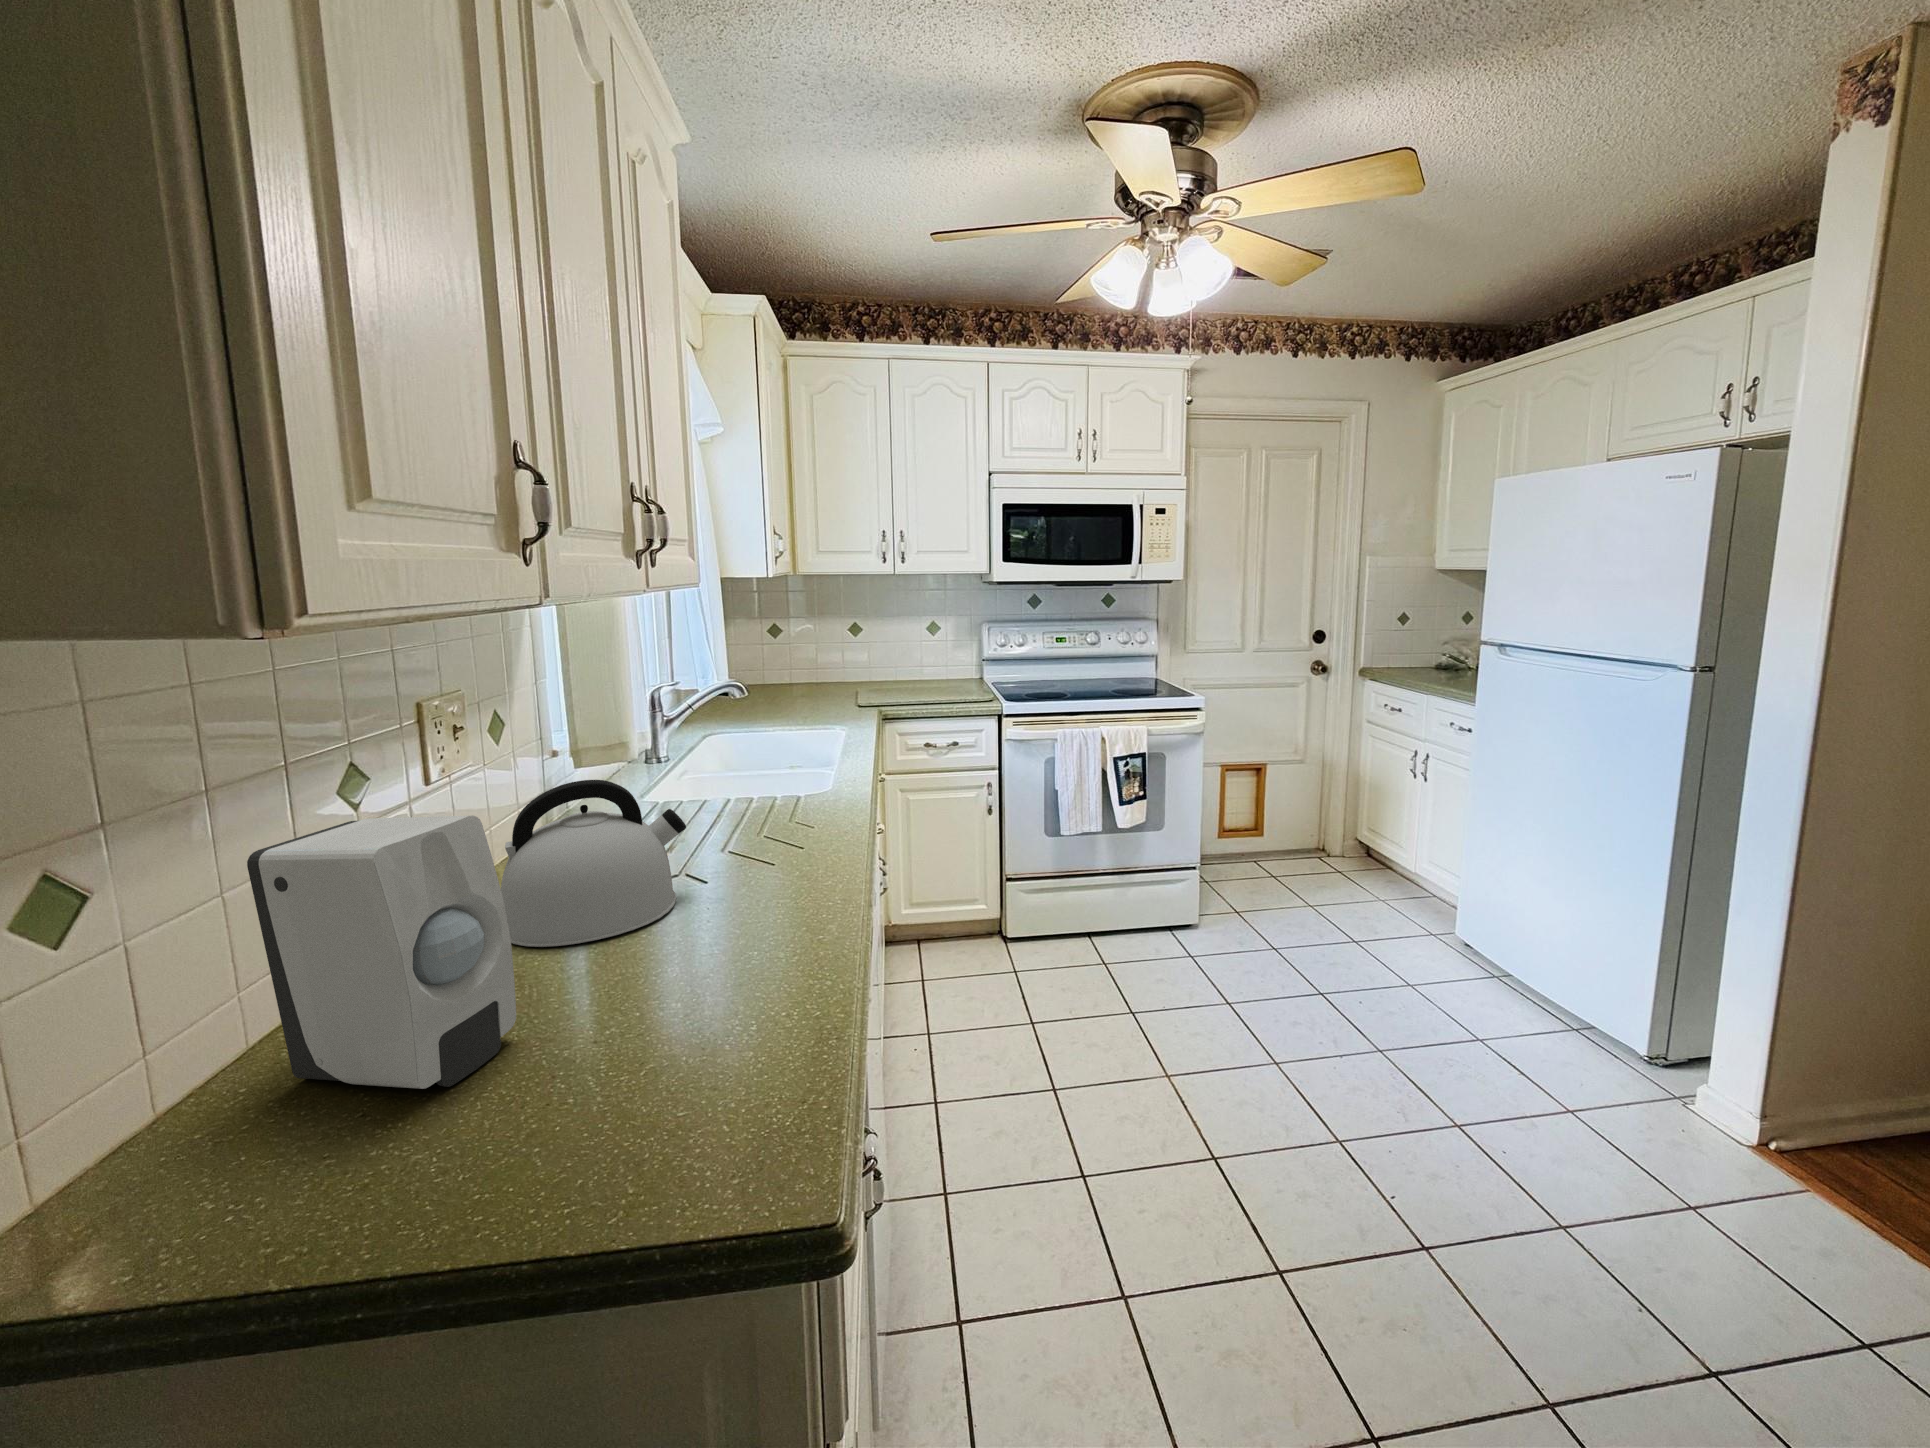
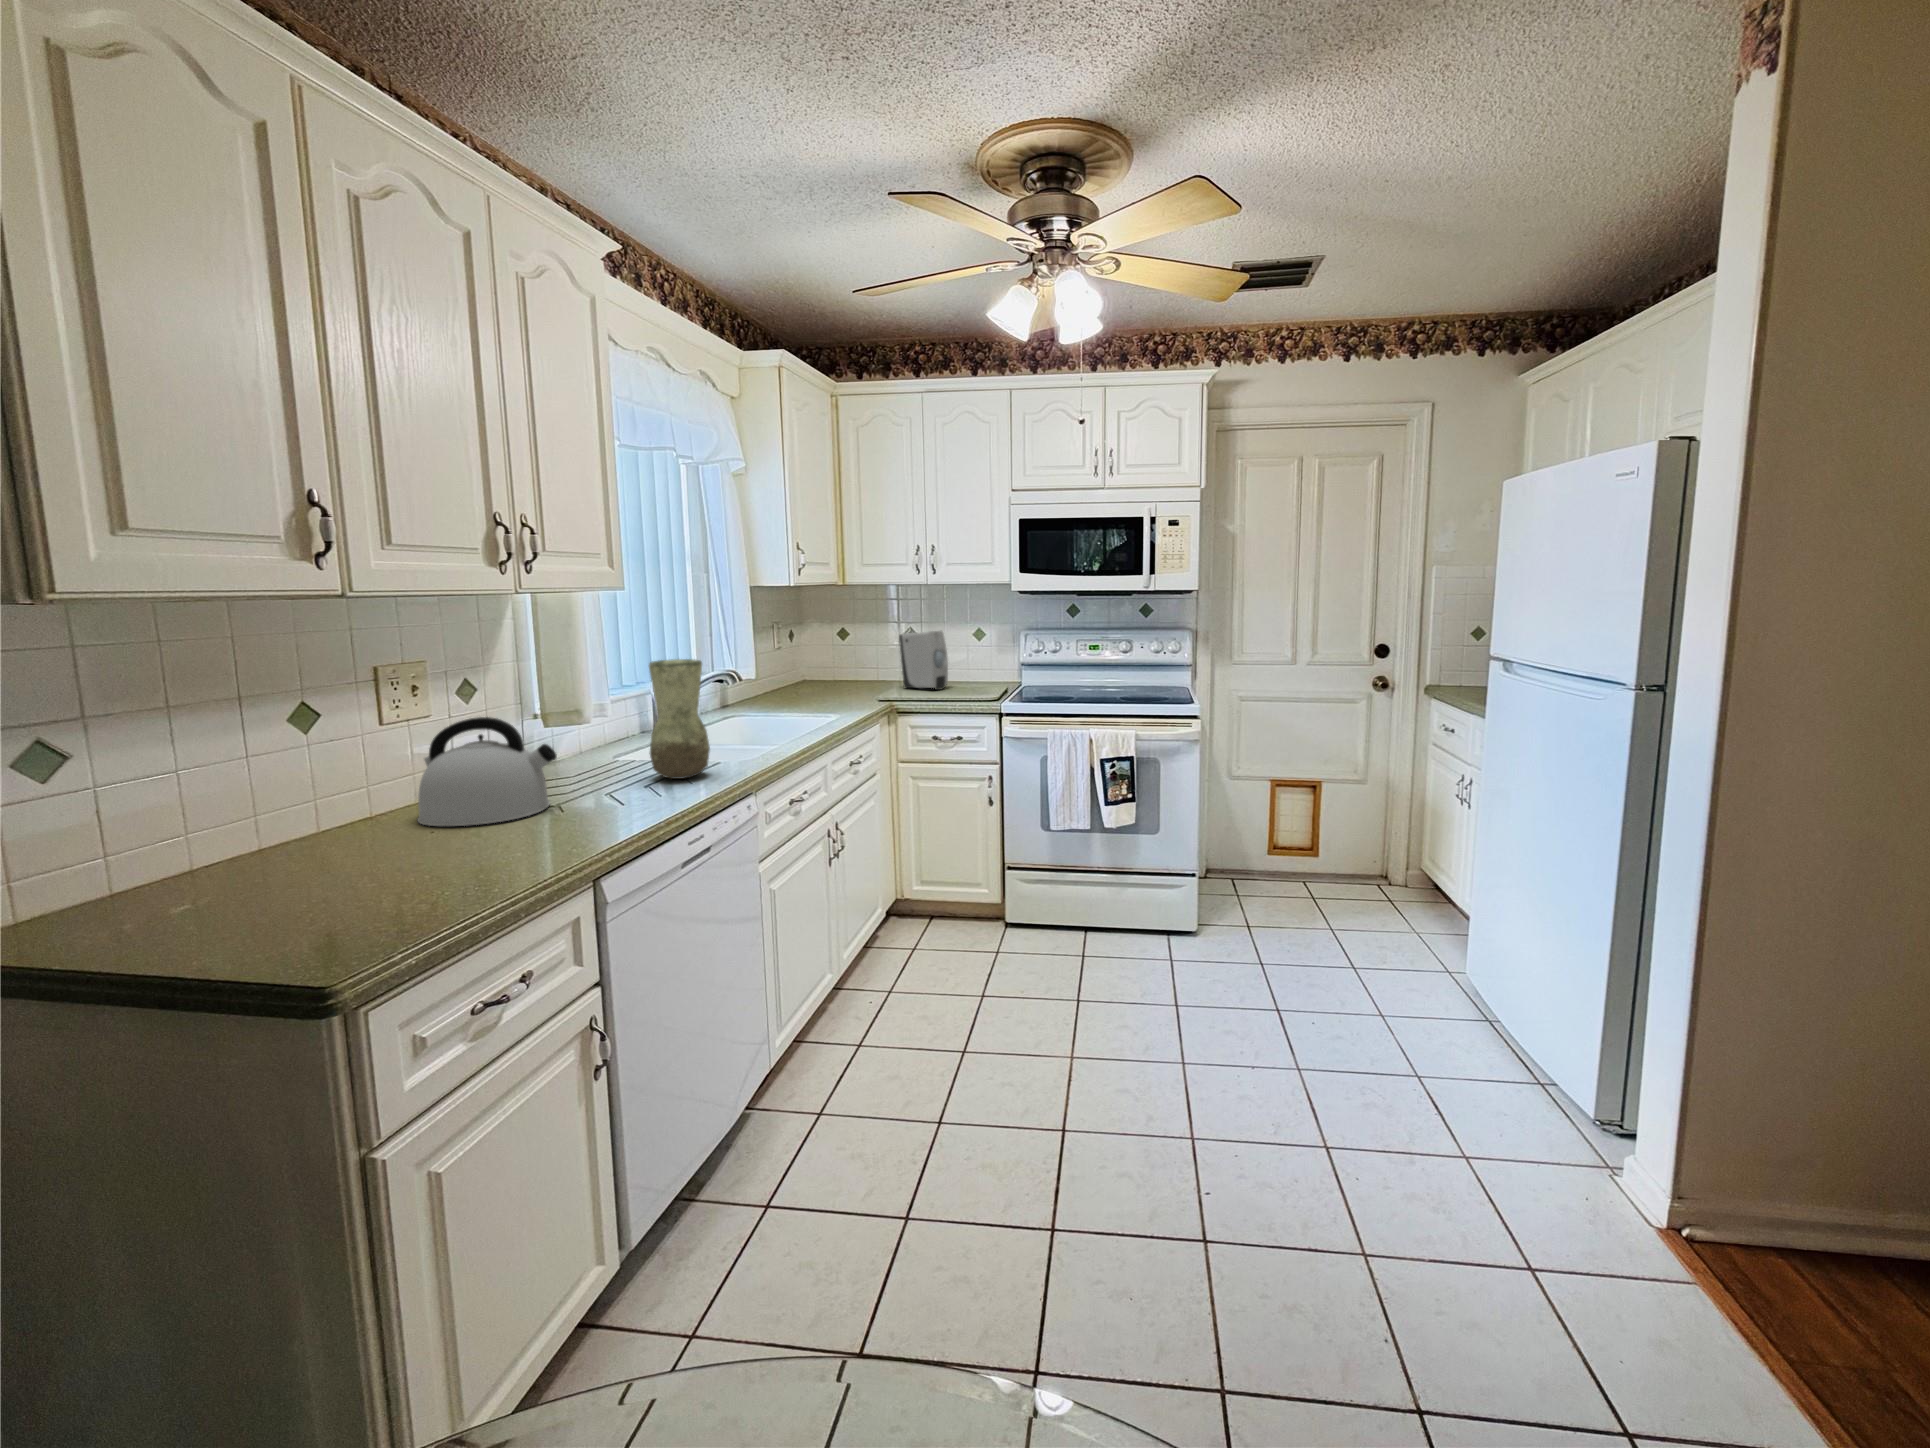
vase: none [744,679,819,832] -> present [649,659,710,779]
soap dispenser: present [247,815,516,1089] -> present [899,631,948,690]

